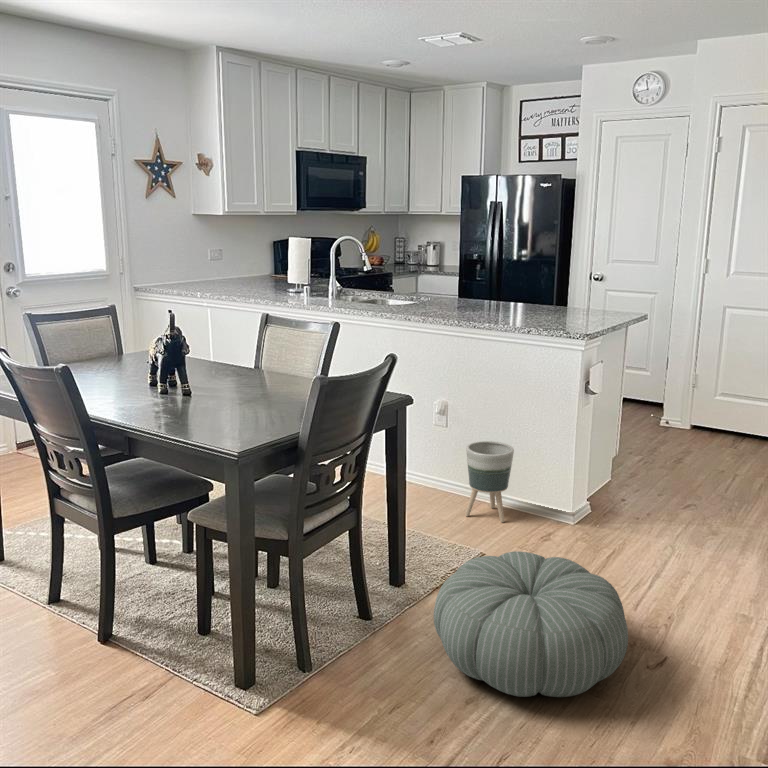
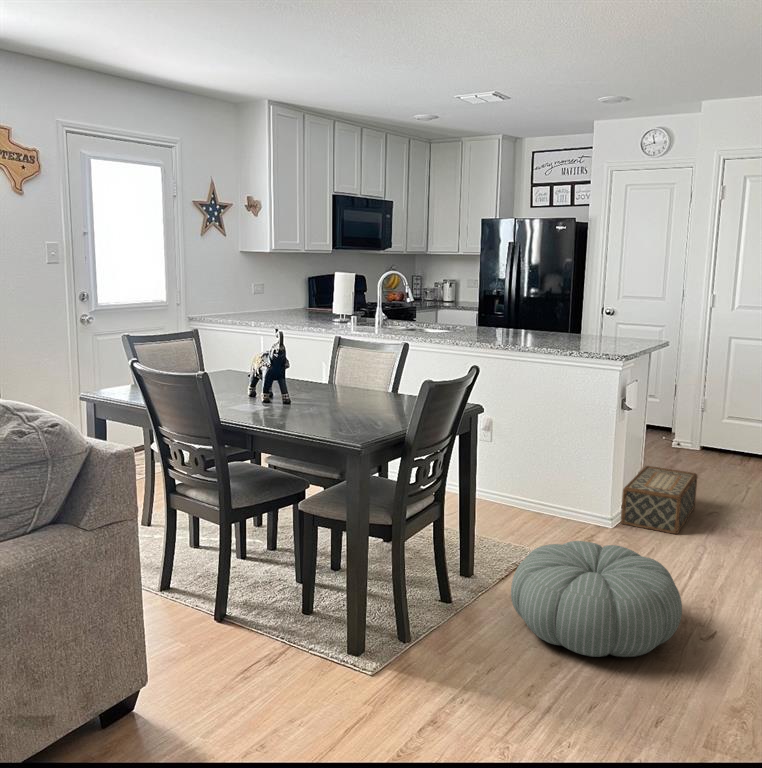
planter: present [465,441,514,522] -> none [511,454,556,527]
woven basket: none [587,451,676,532] -> present [621,466,697,534]

